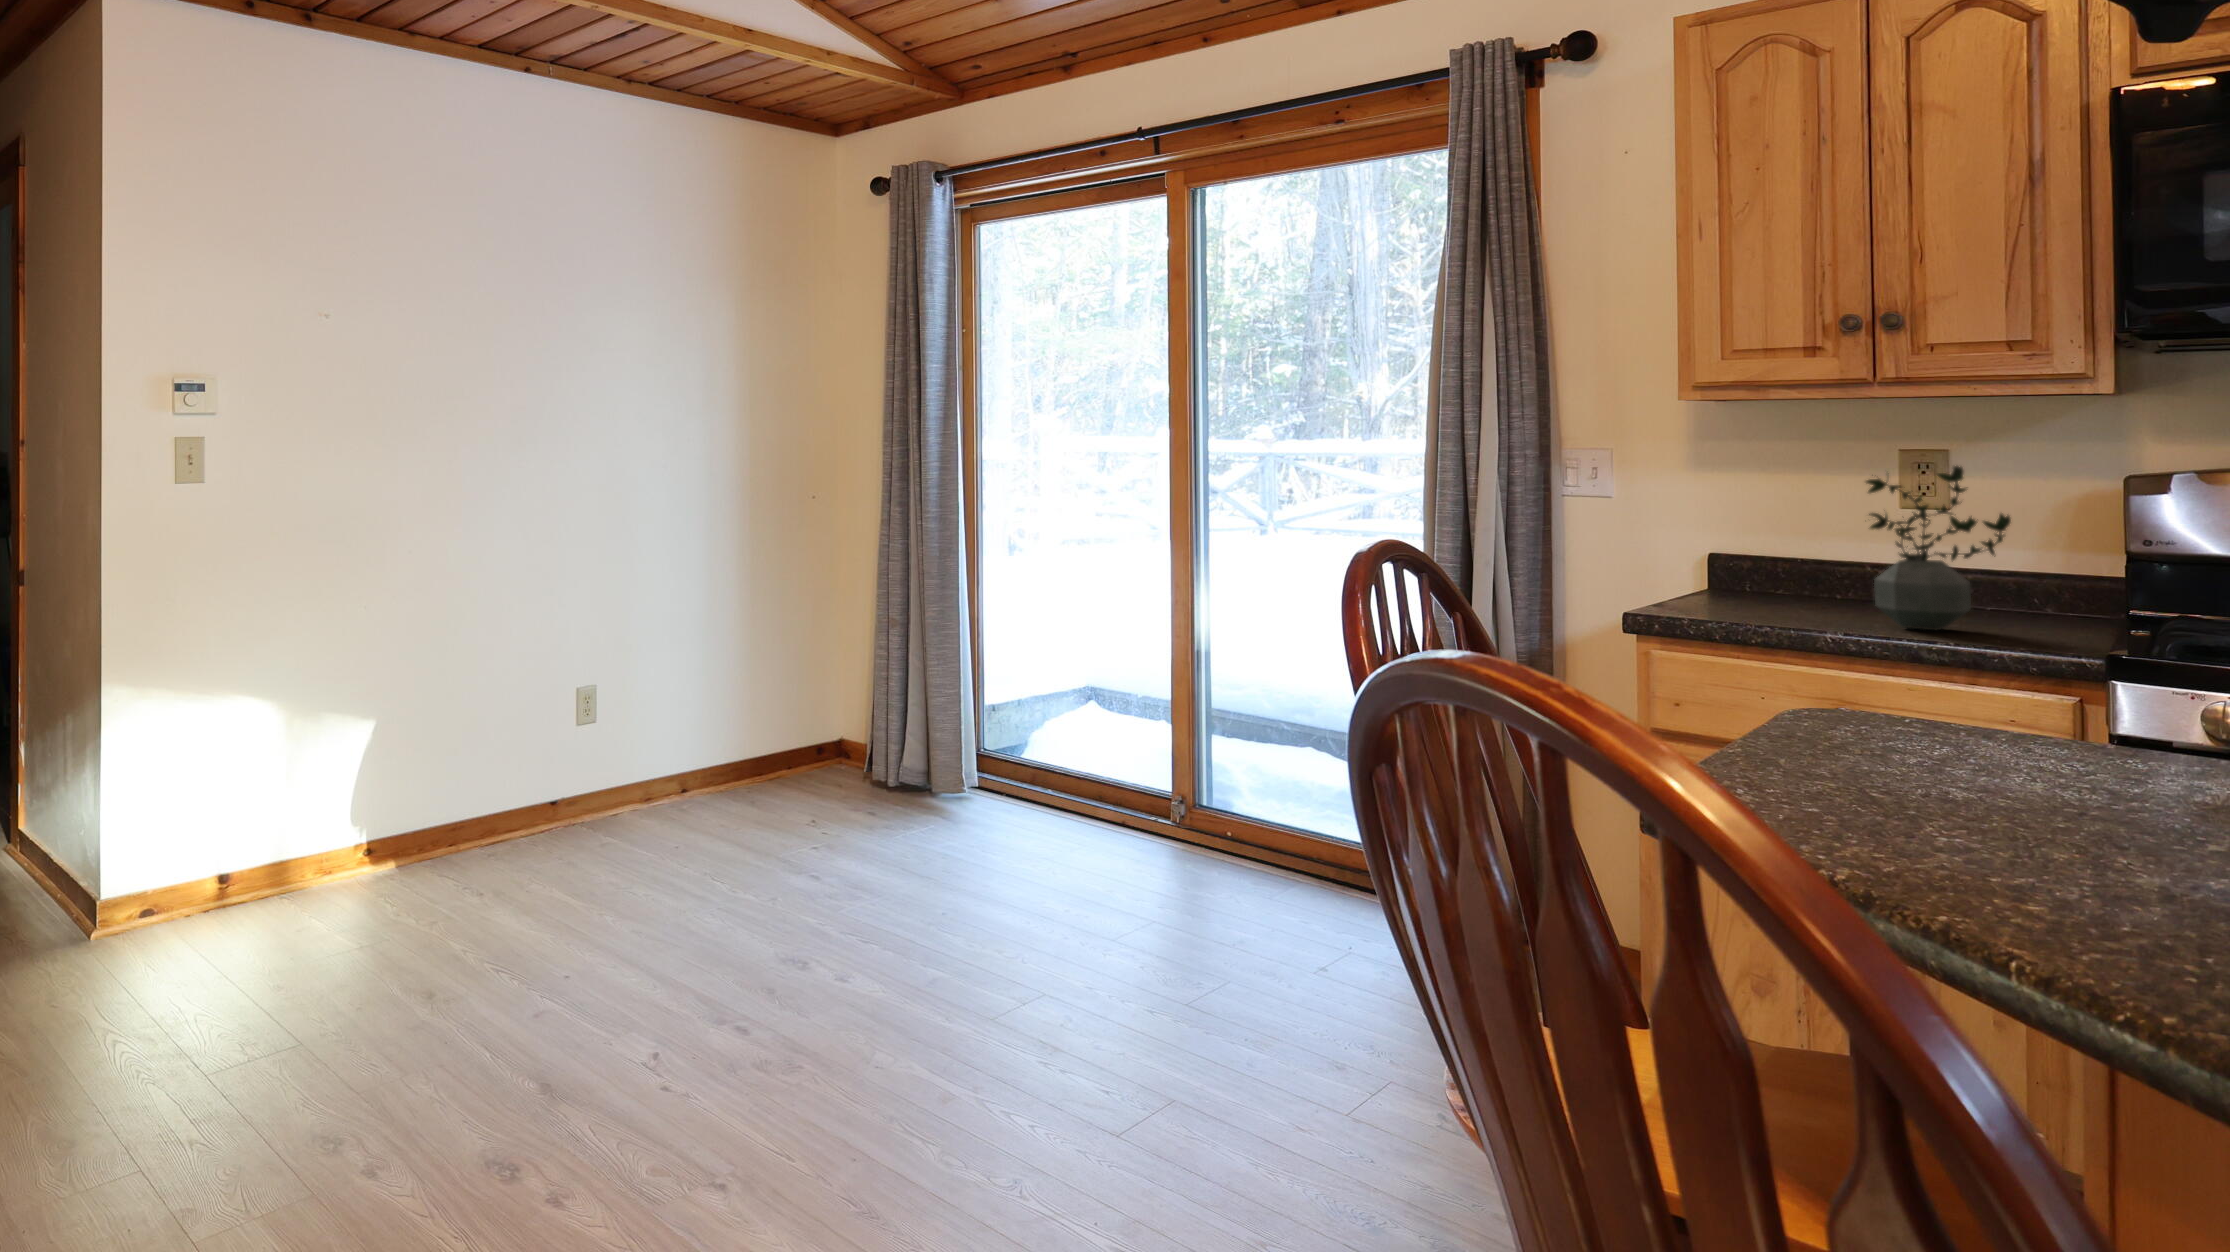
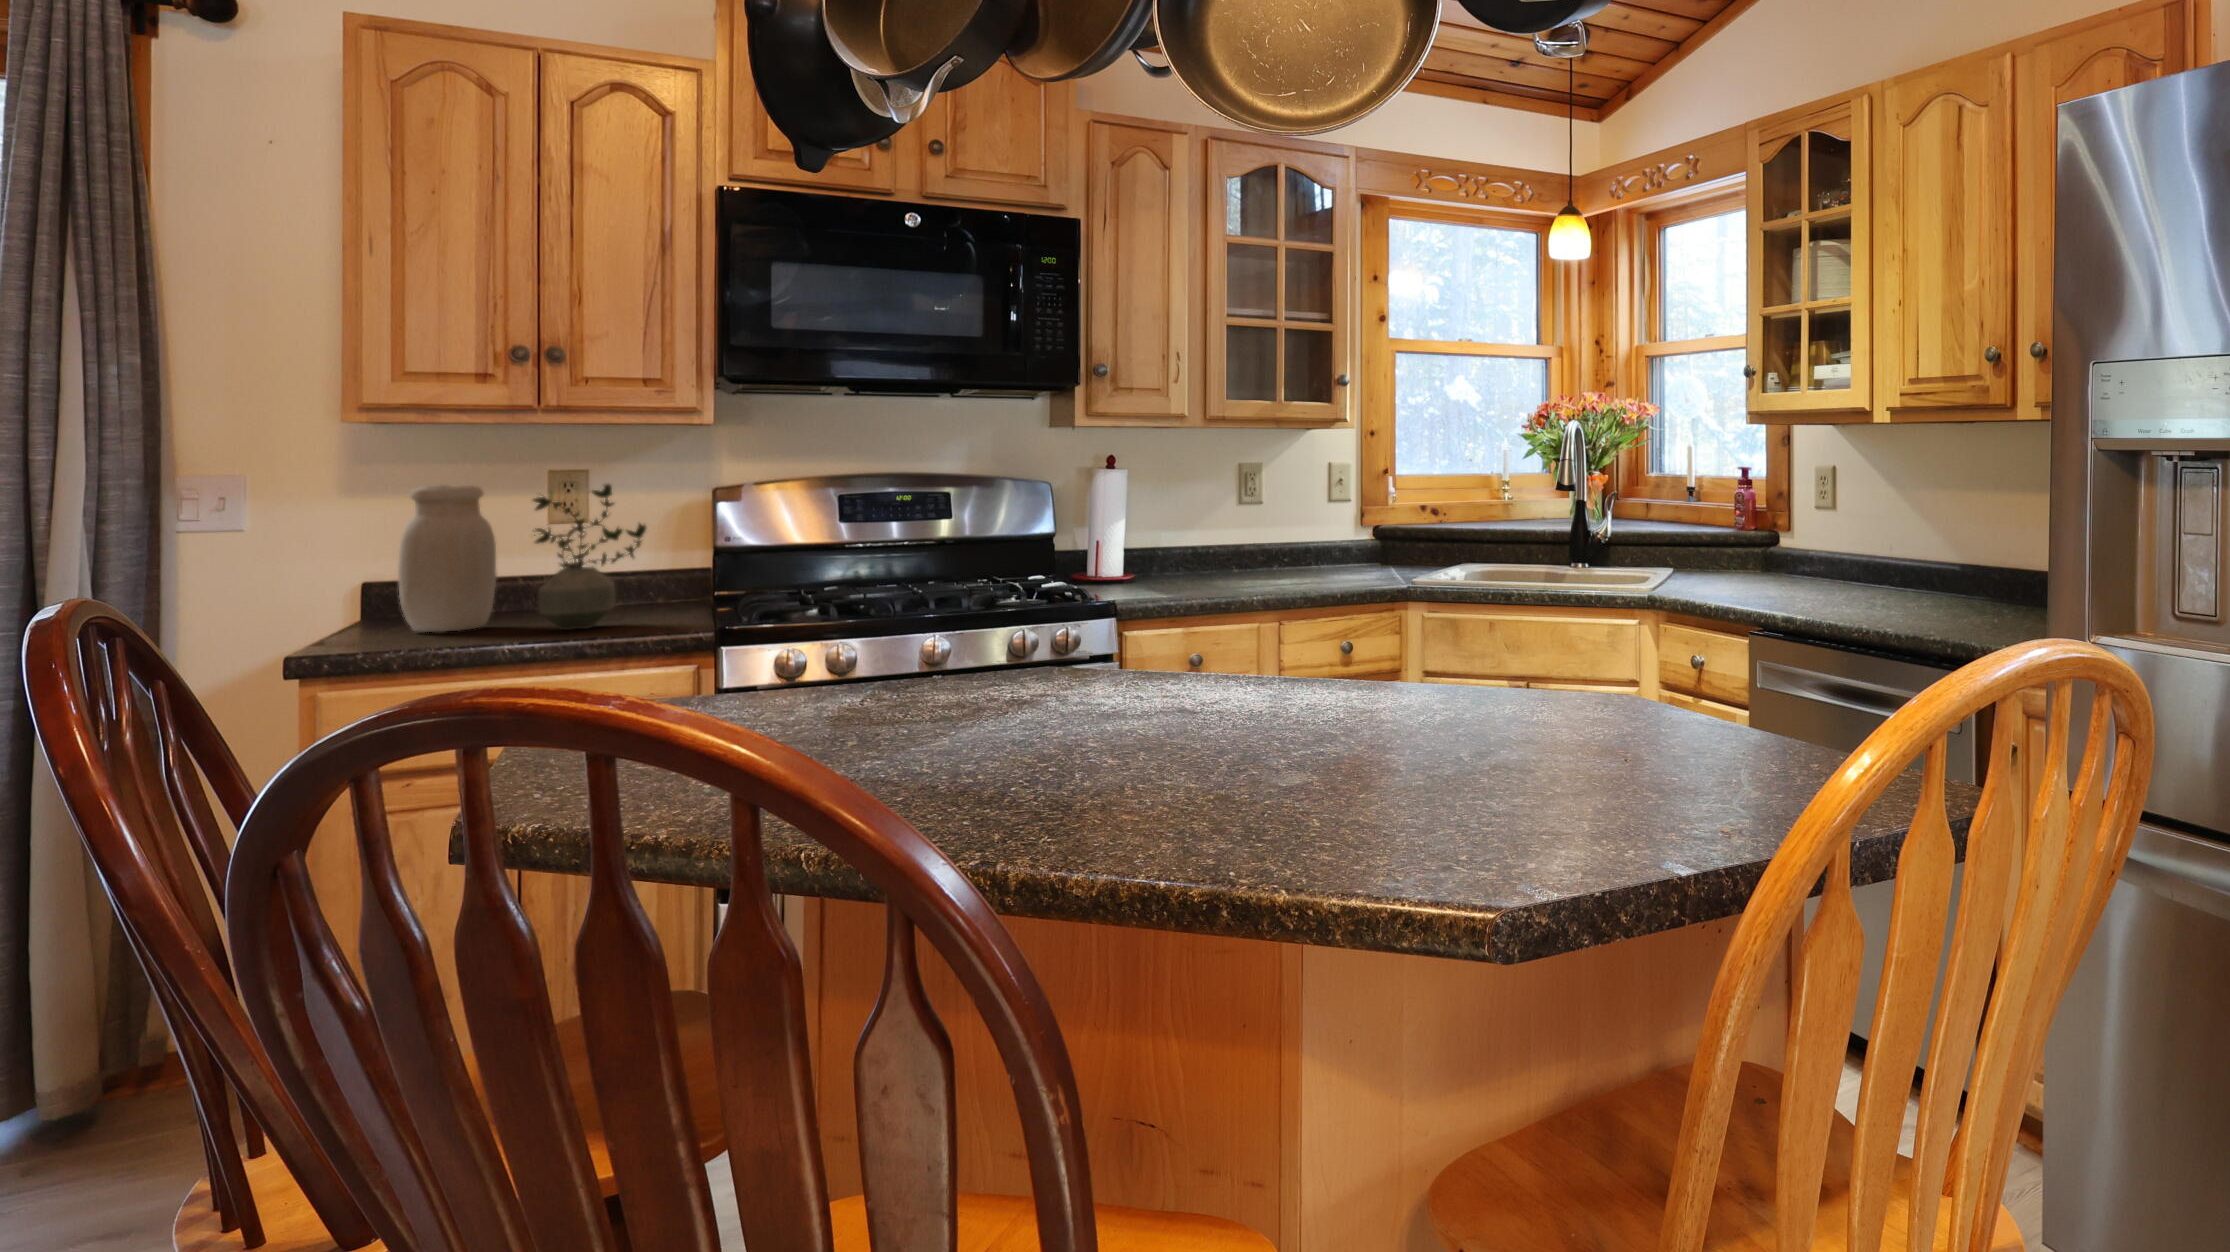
jar: none [1732,464,1832,614] -> present [398,485,497,632]

